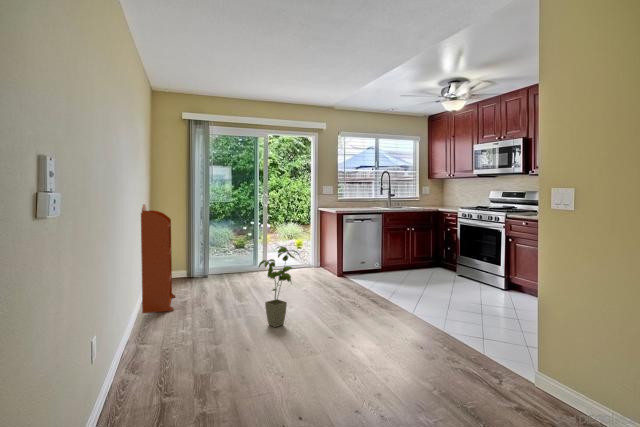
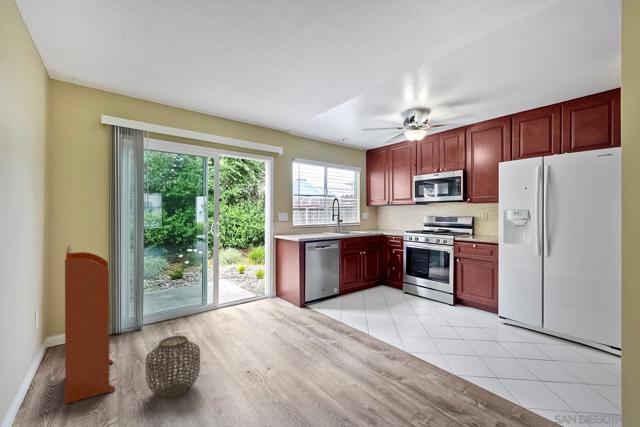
house plant: present [259,246,299,327] -> none [246,294,299,401]
woven basket: none [192,275,231,319] -> present [145,336,200,399]

